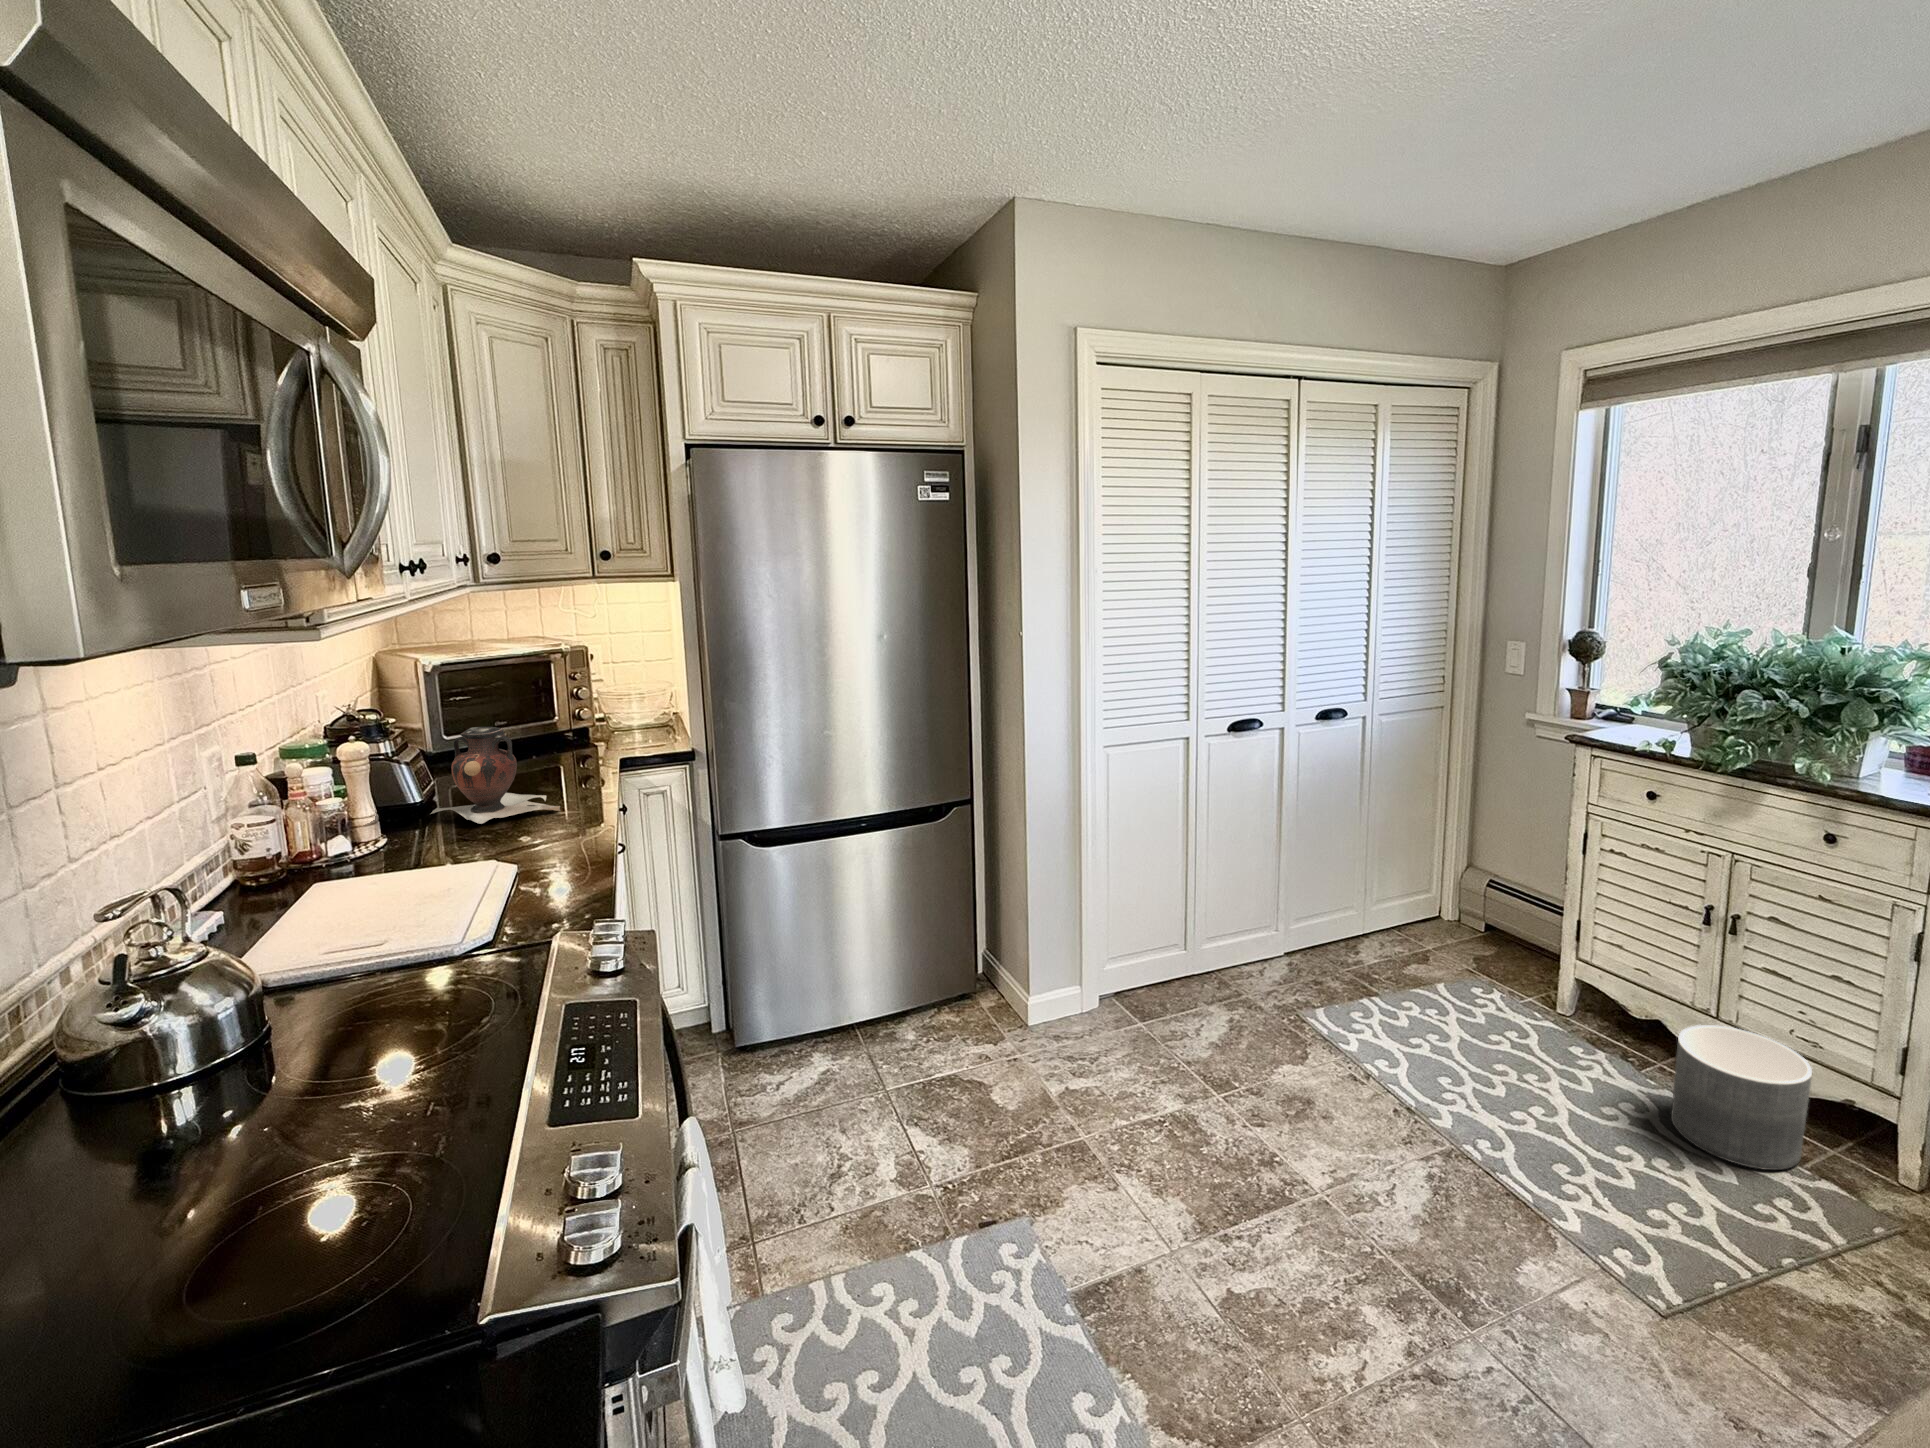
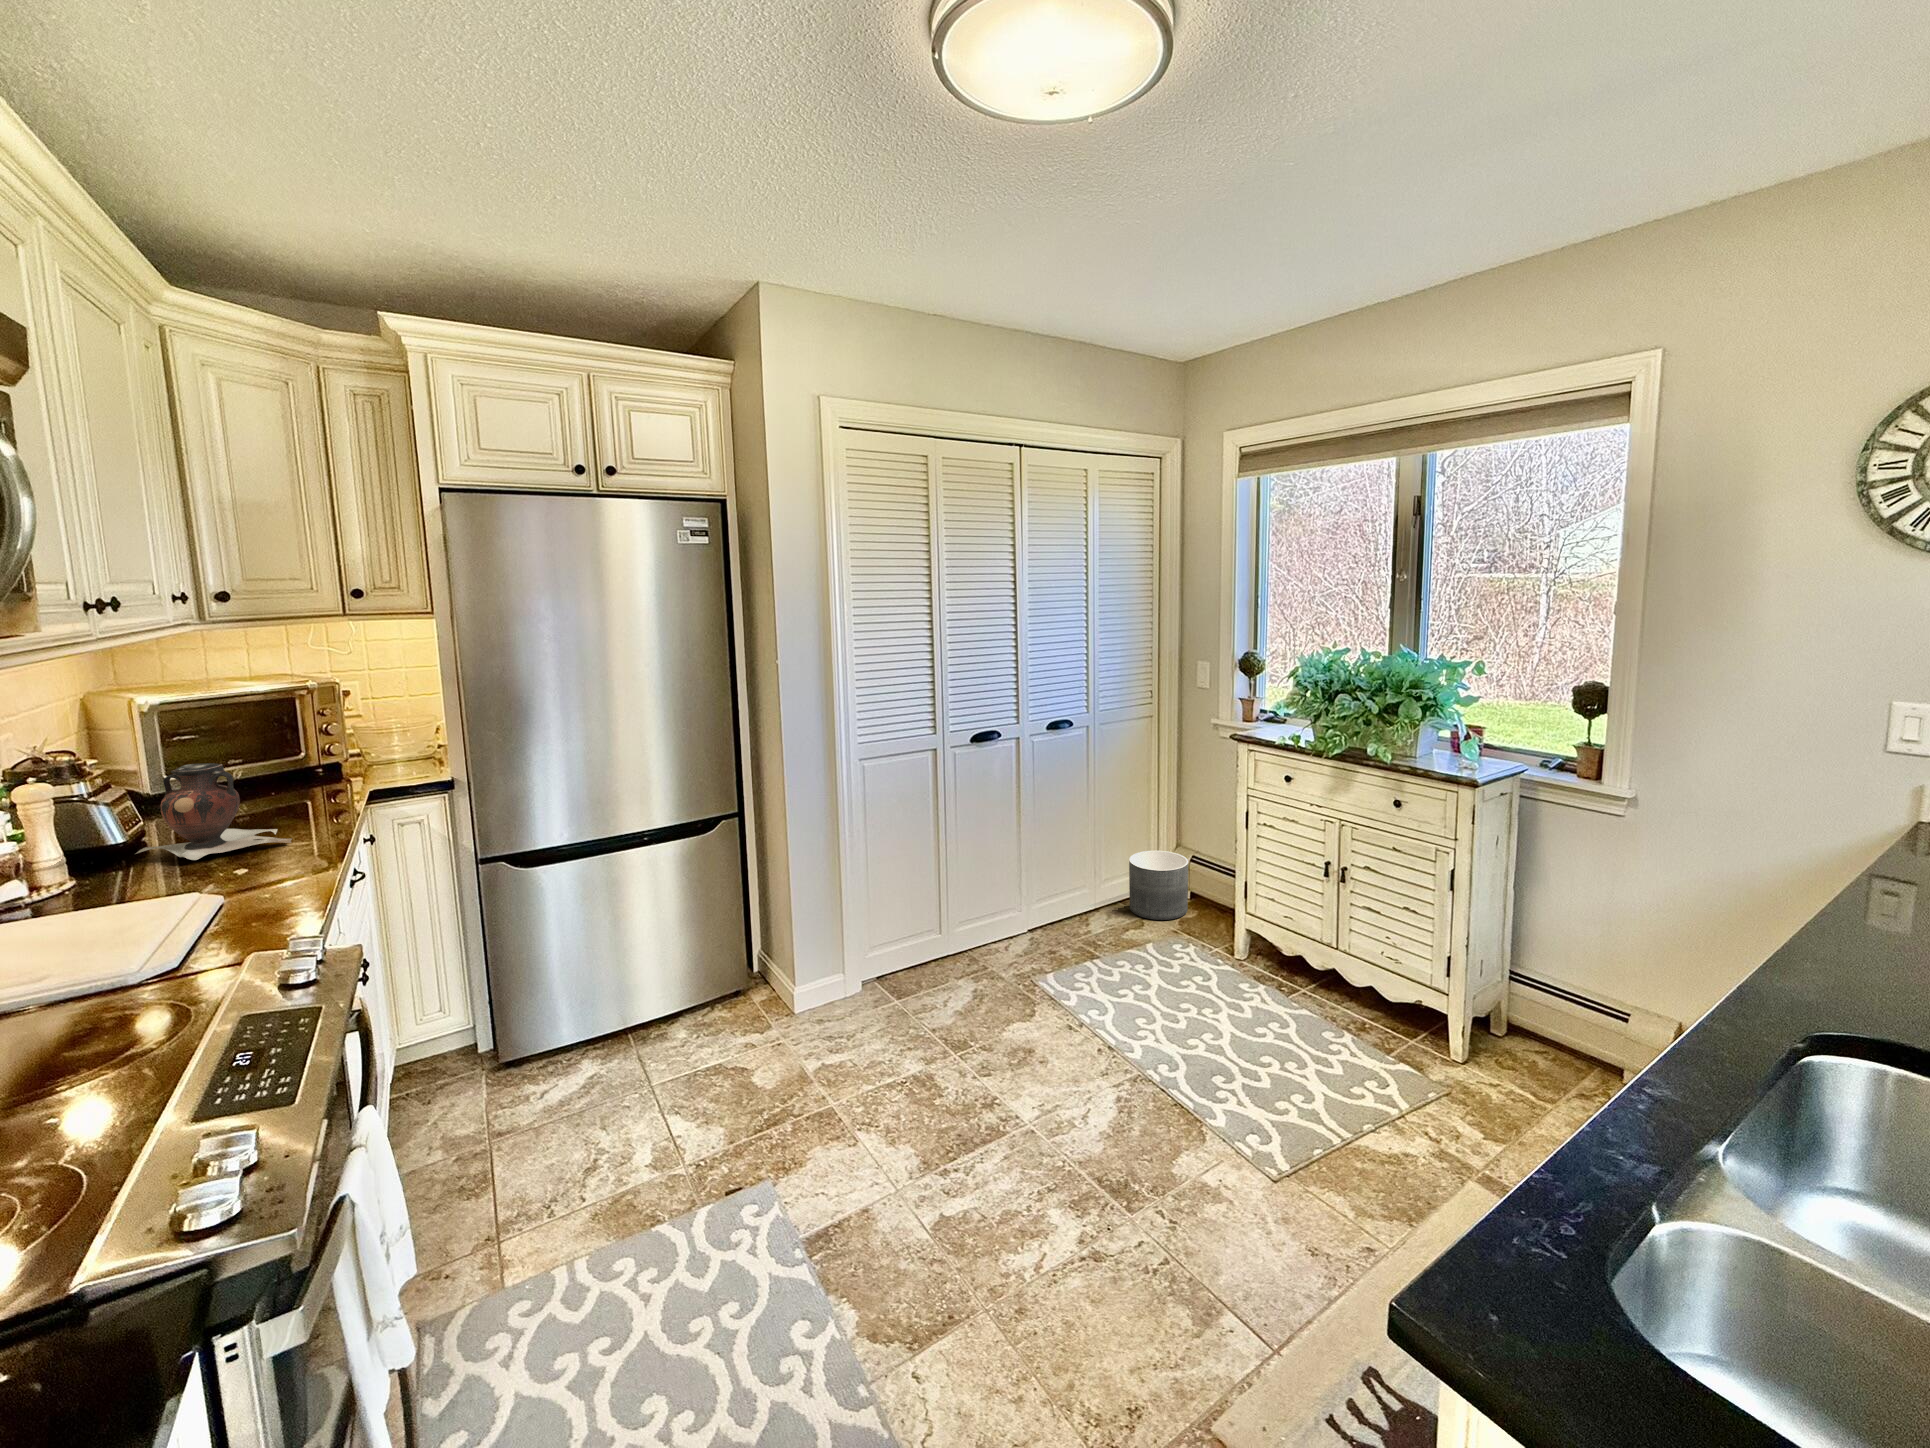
planter: present [1671,1025,1812,1170] -> present [1129,851,1188,920]

